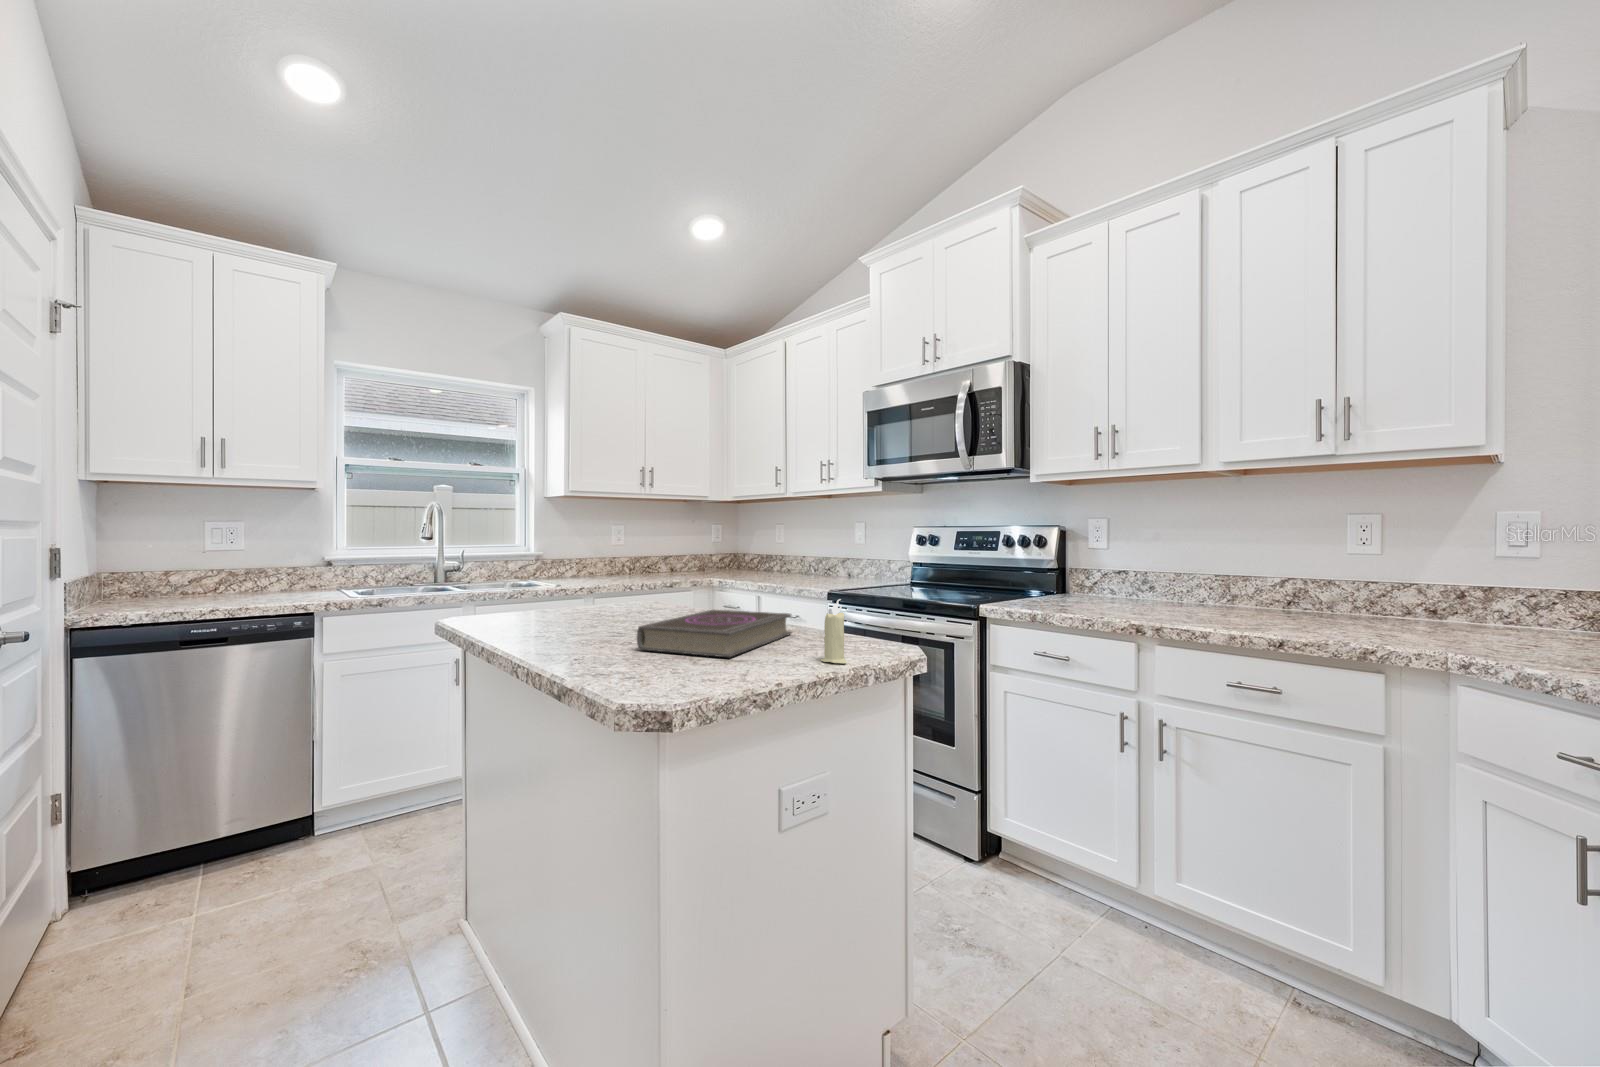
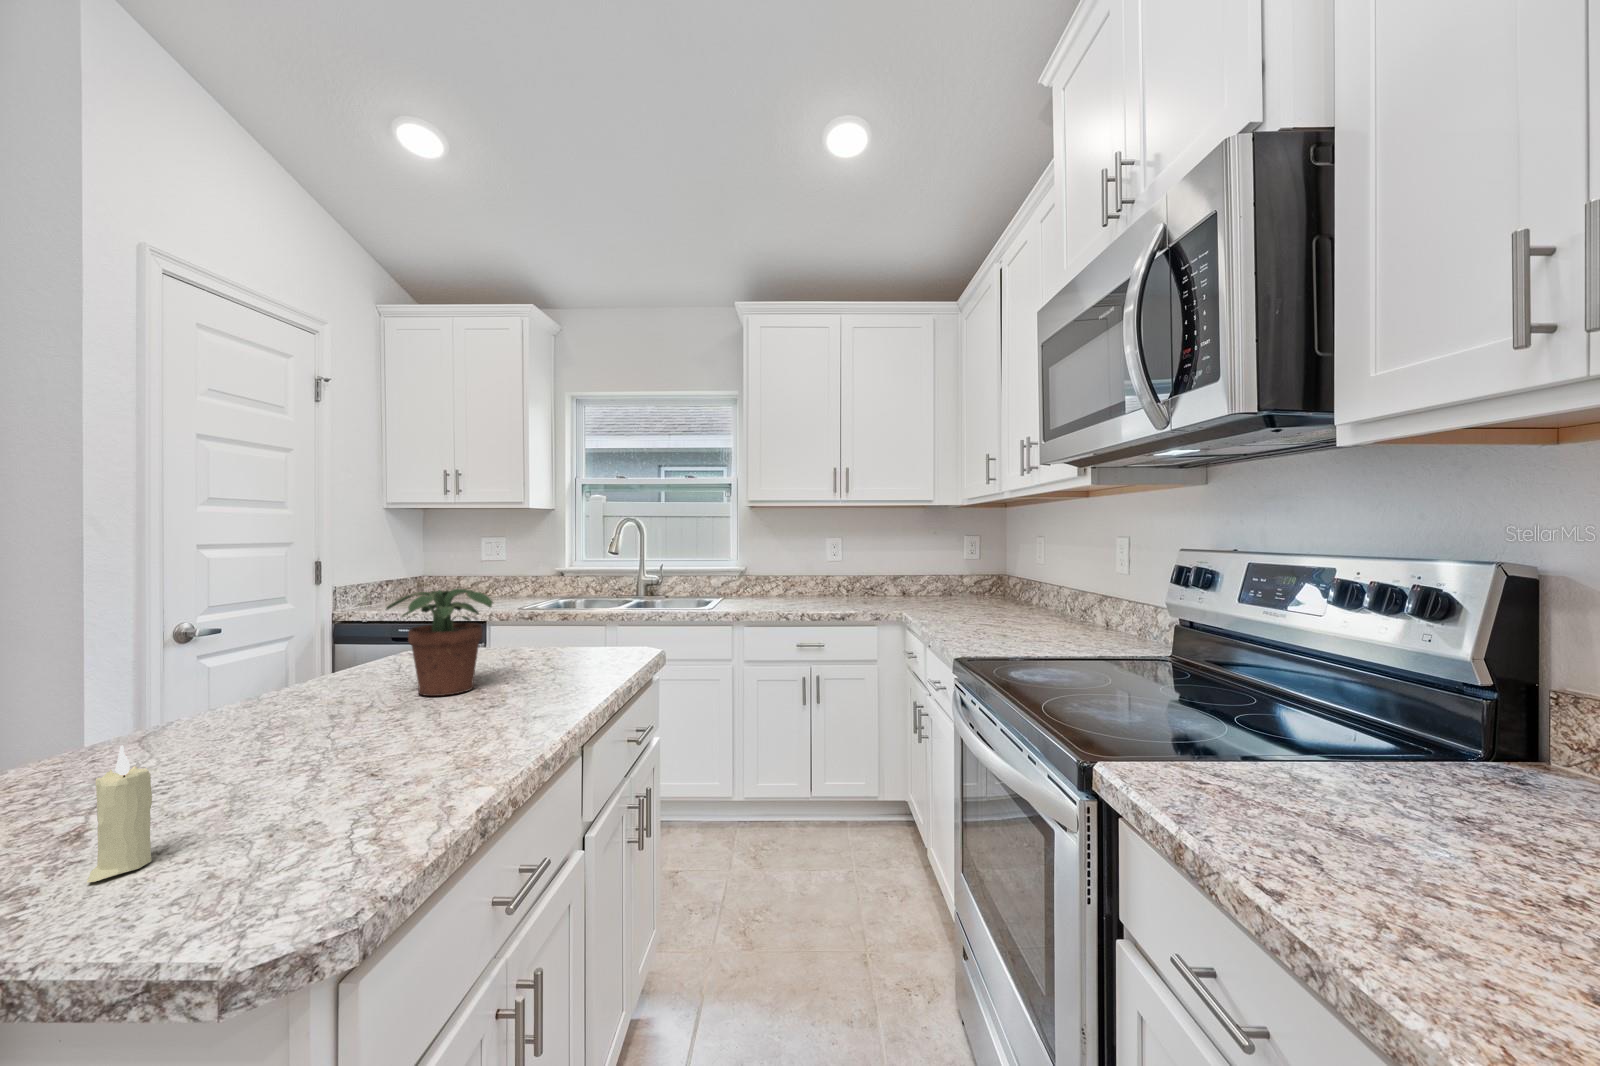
potted plant: none [613,548,677,625] -> present [386,589,493,696]
book: present [637,610,791,657] -> none [134,692,434,801]

